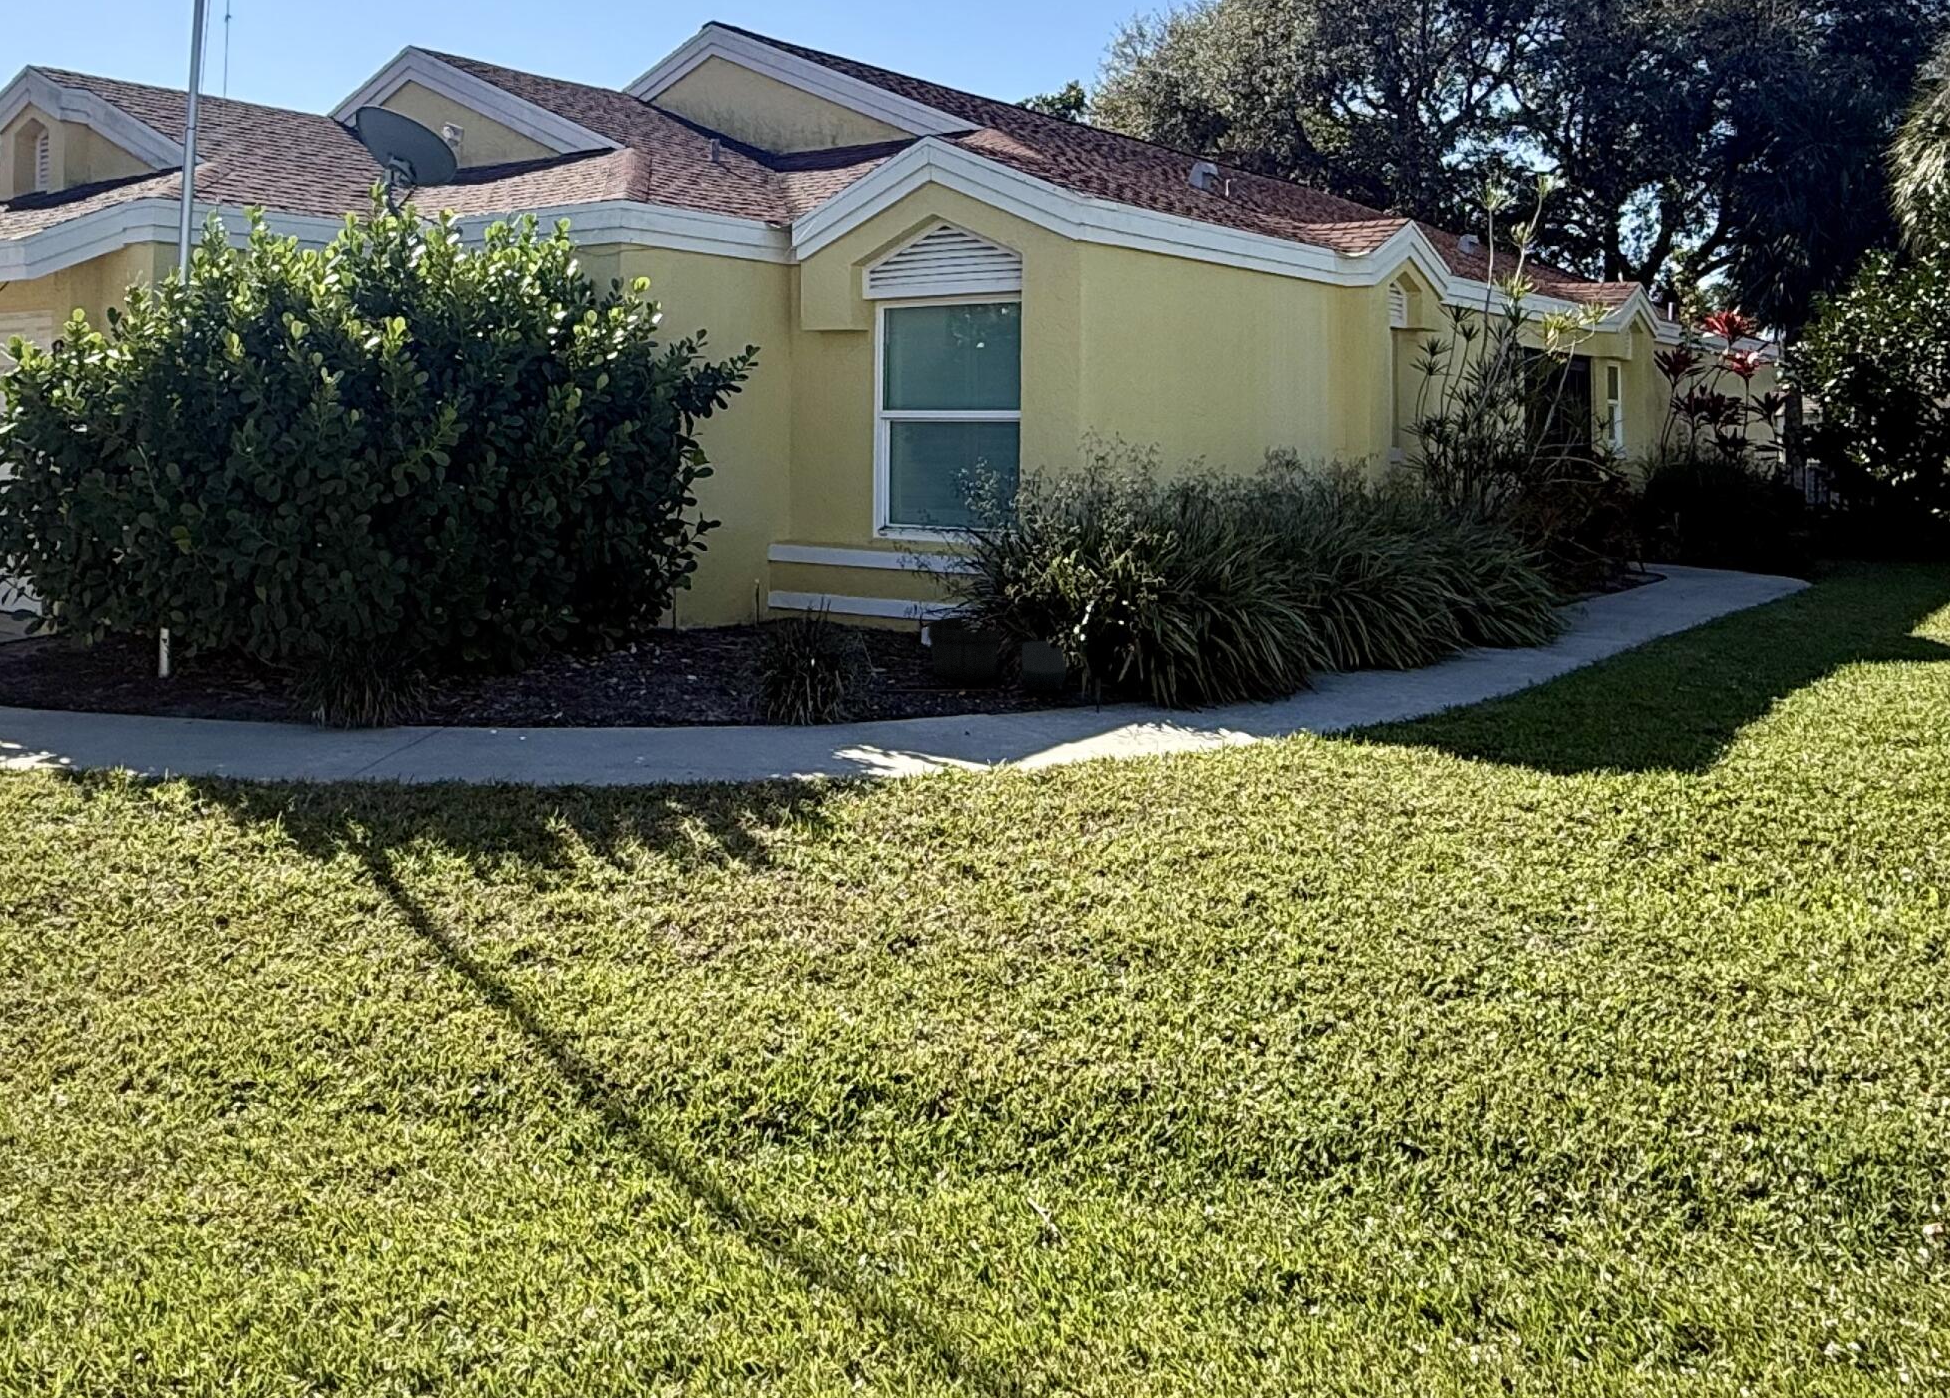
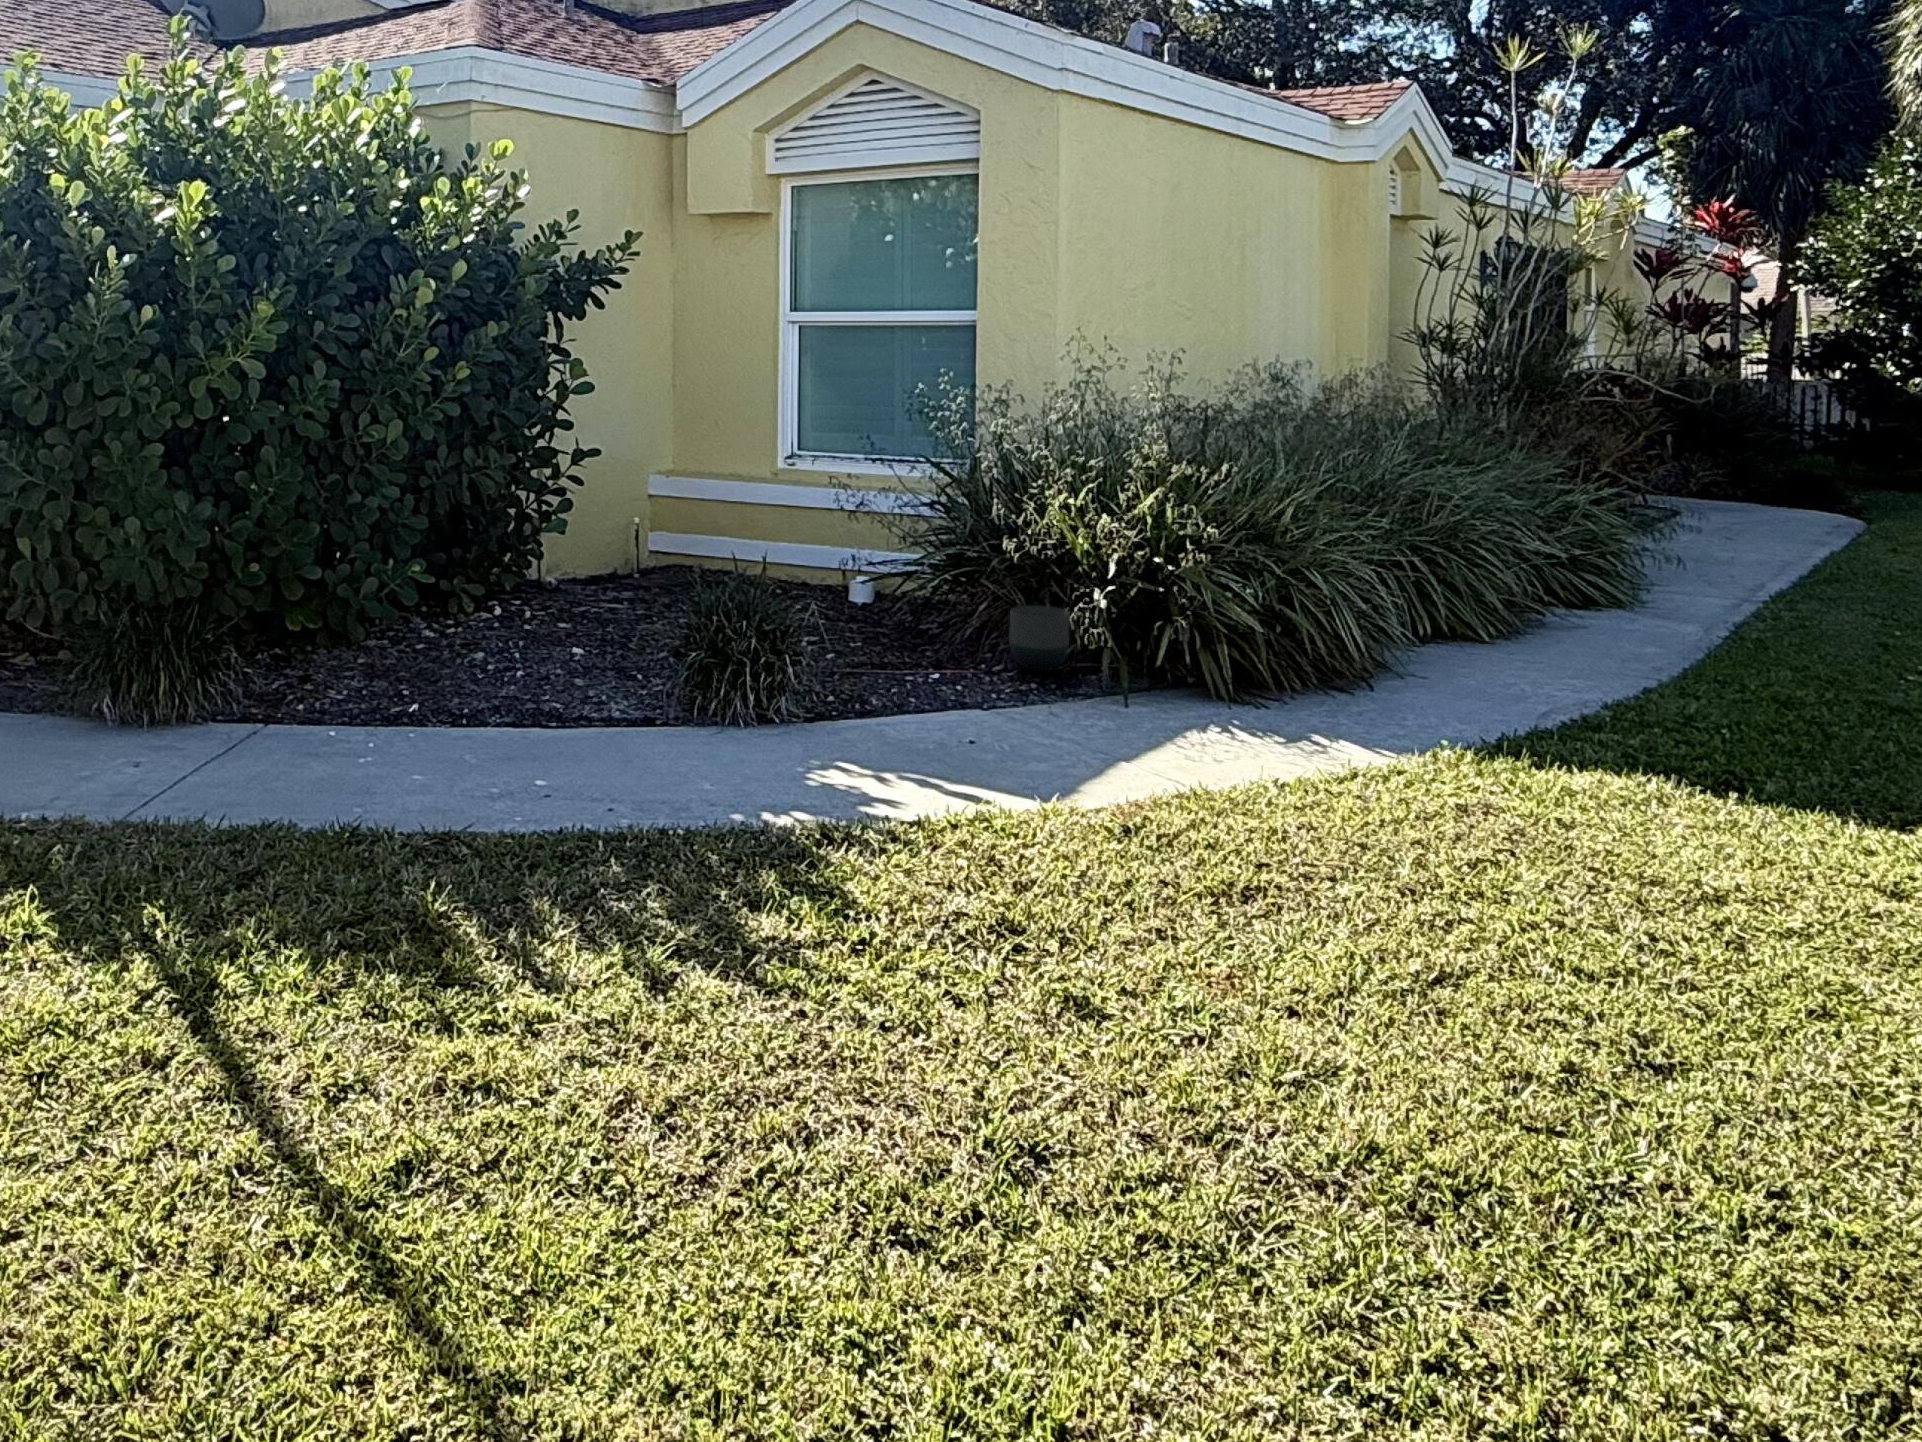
wooden bucket: present [927,613,1000,679] -> none [873,560,977,652]

